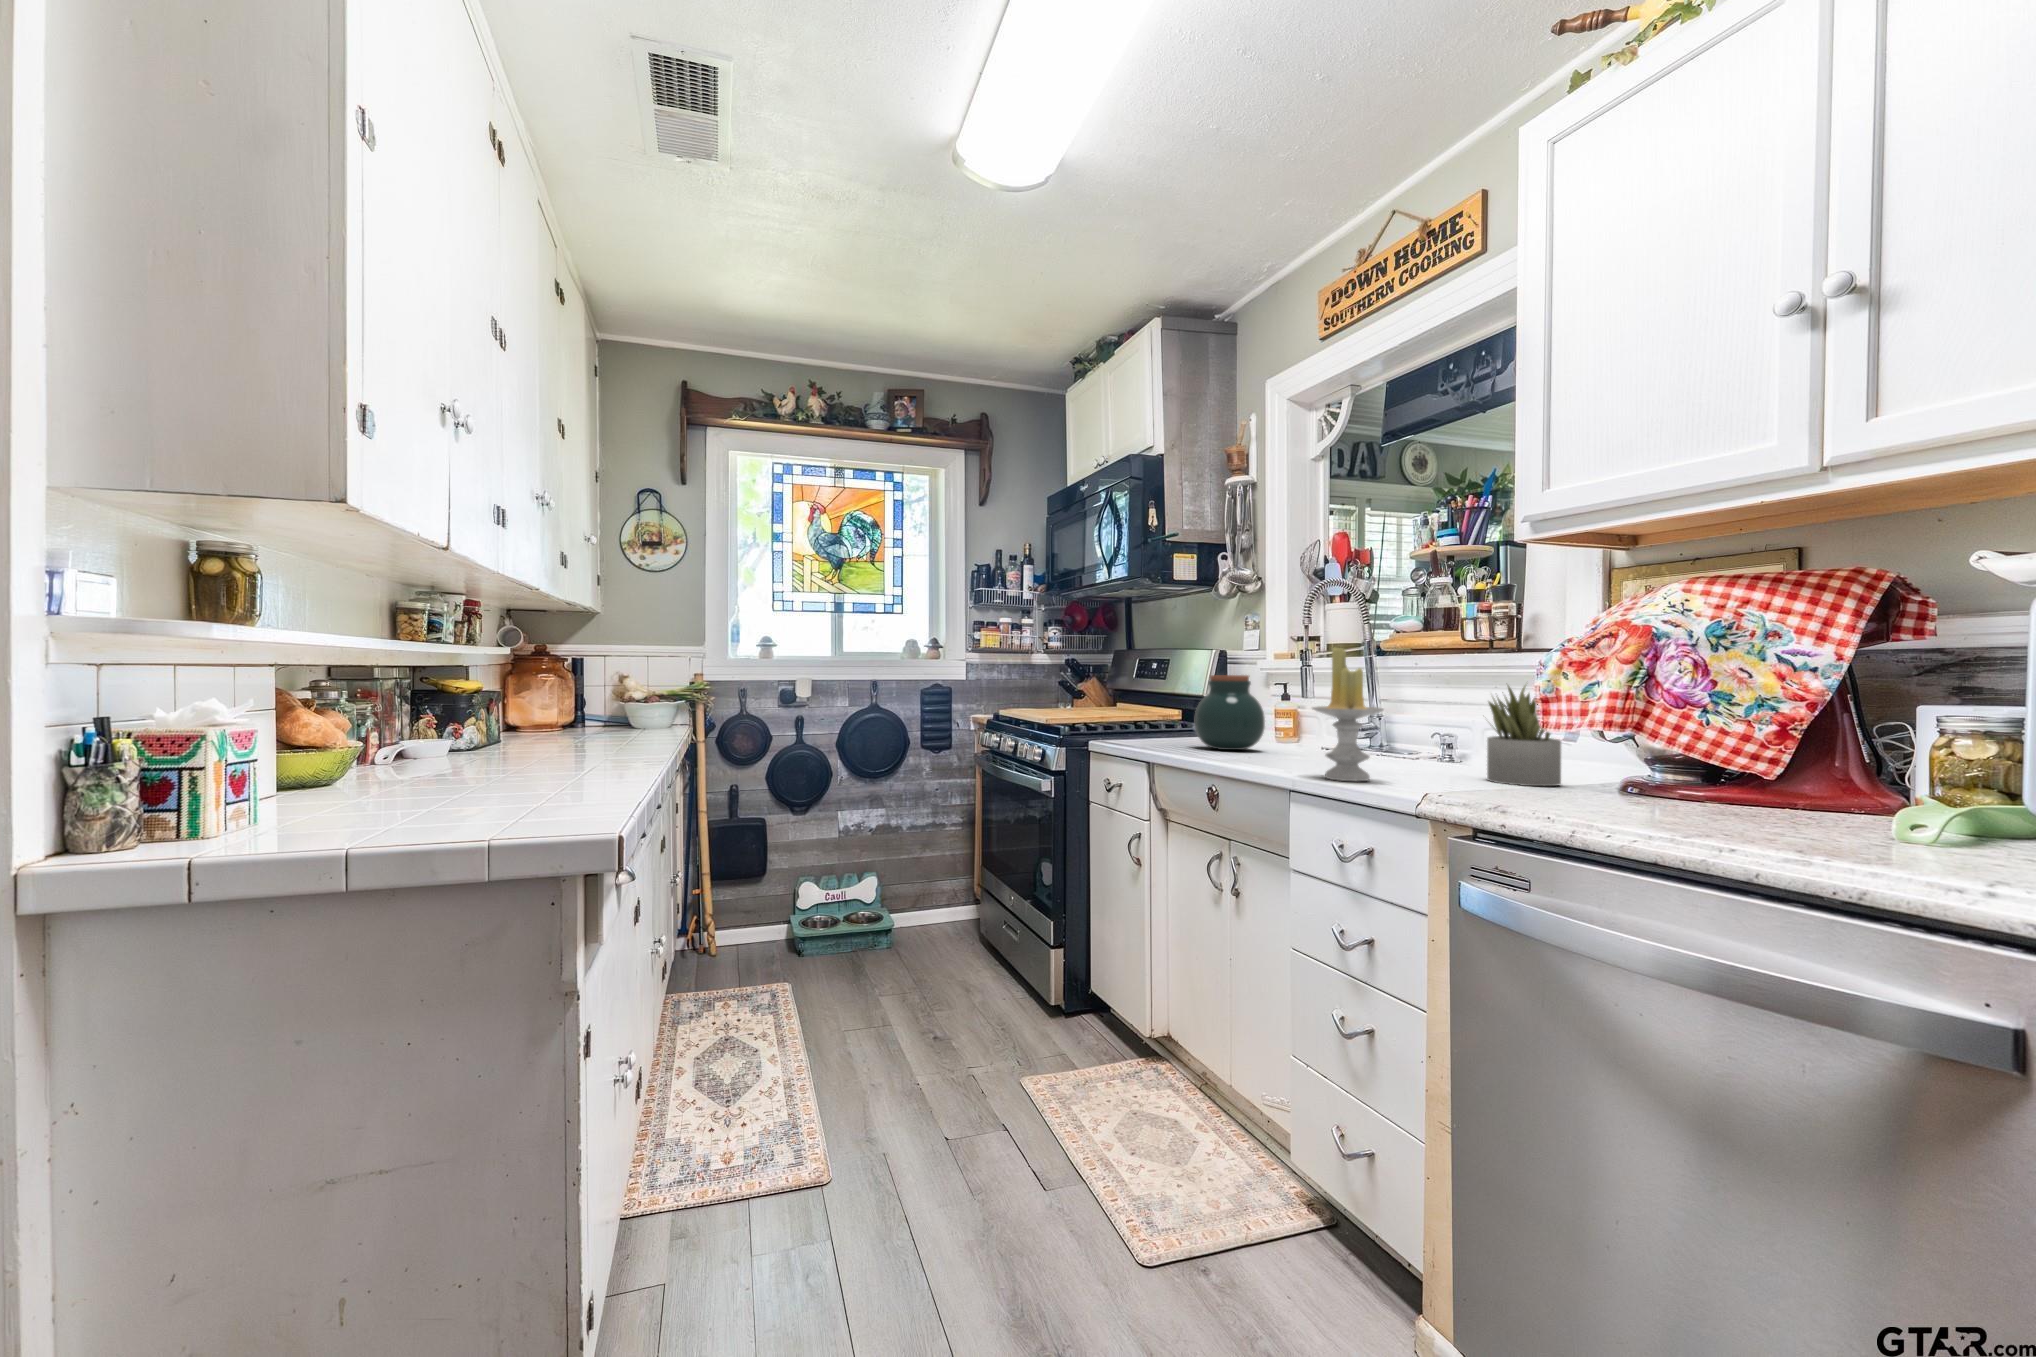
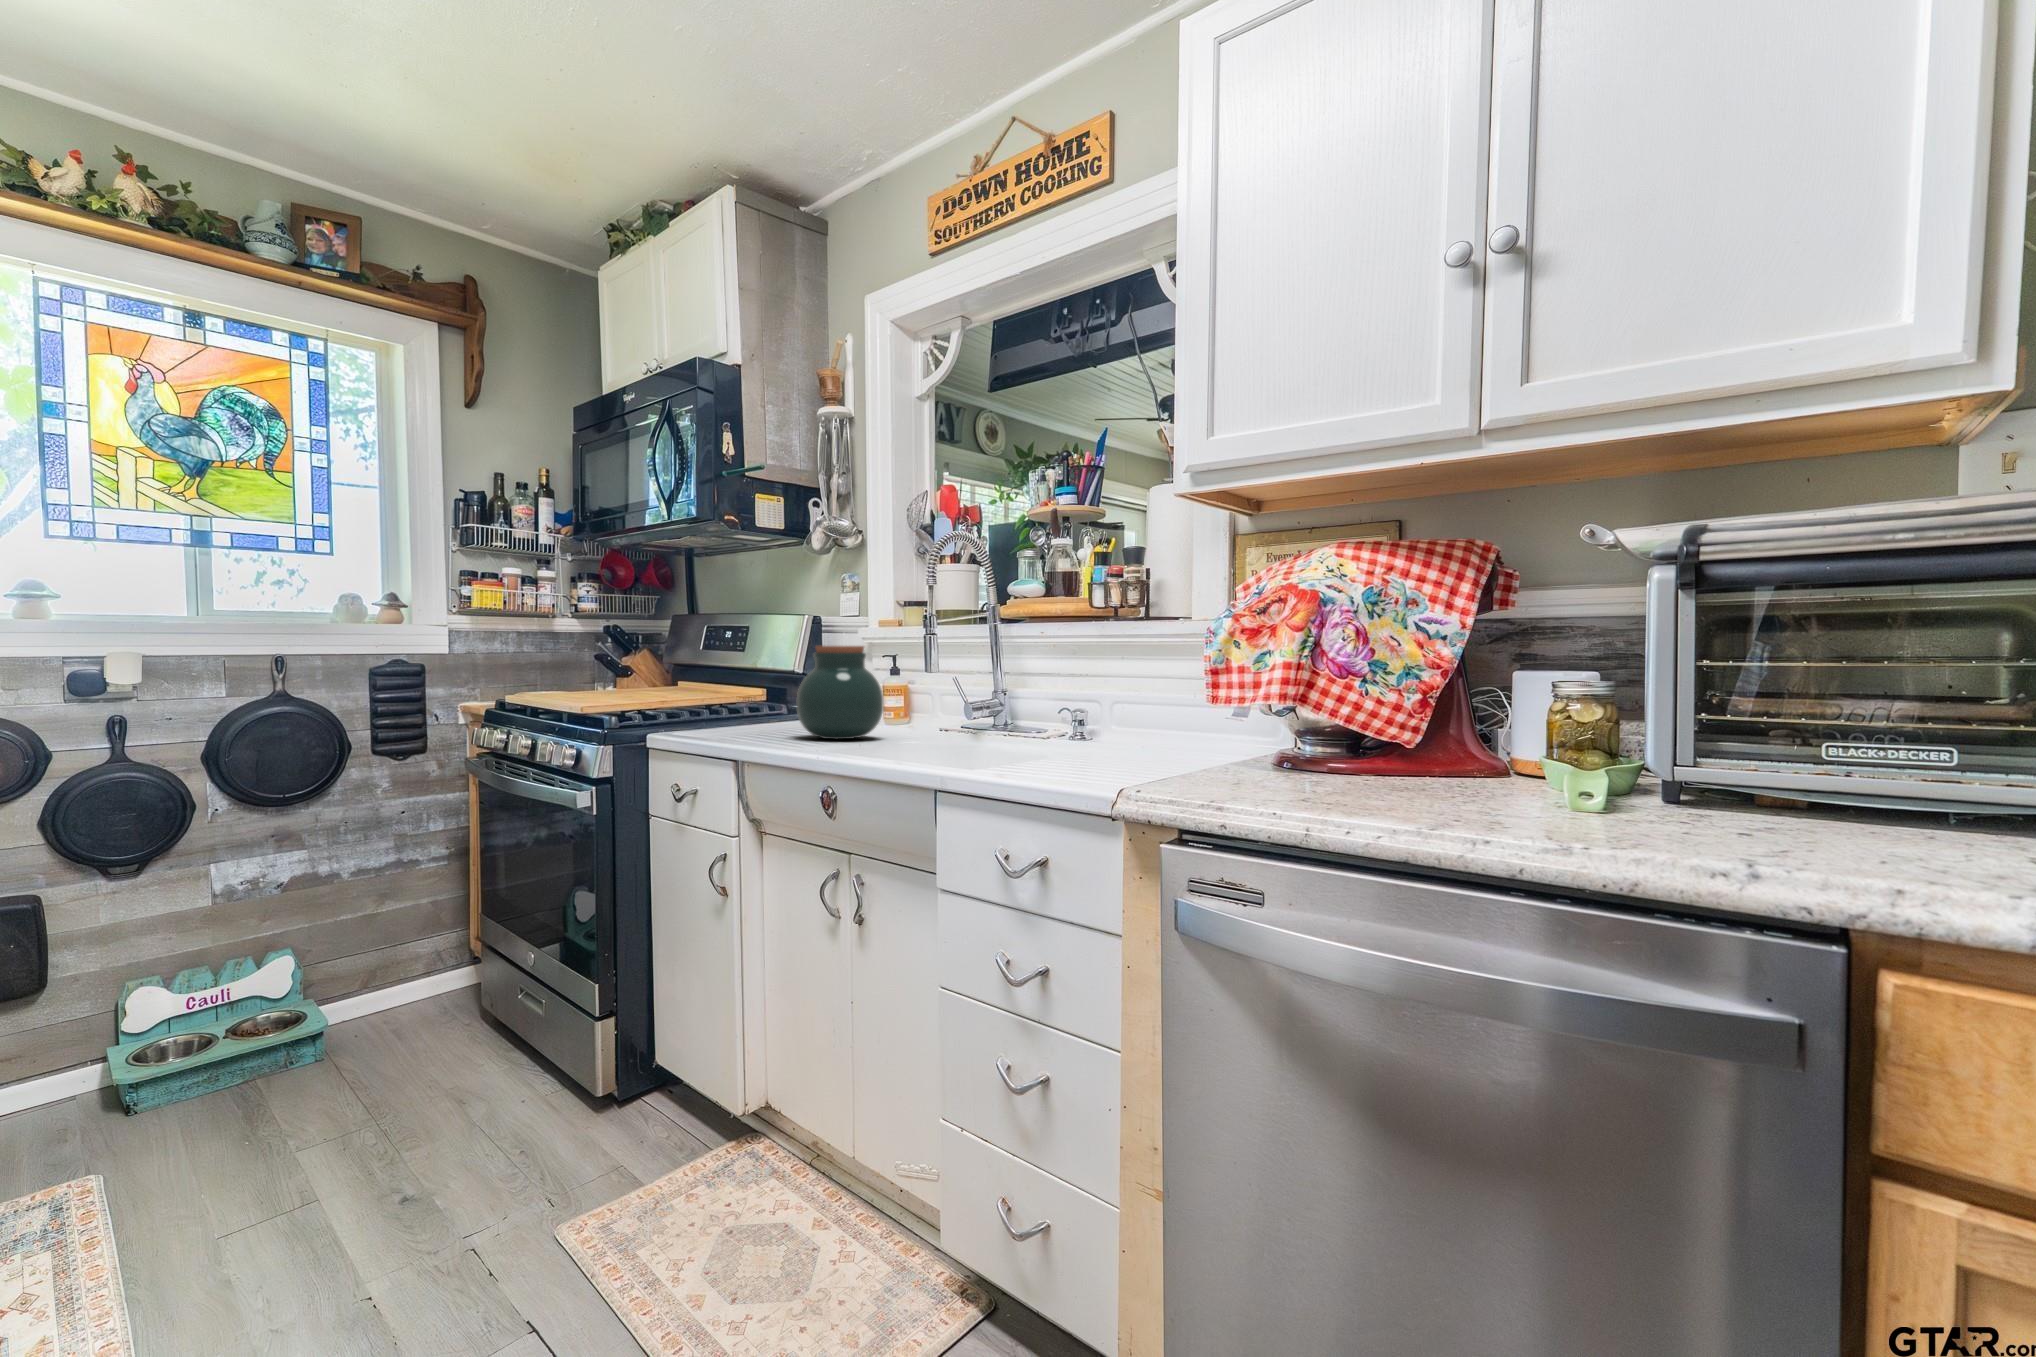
candle: present [1313,648,1384,781] -> none [967,610,1050,776]
succulent plant: present [1487,686,1561,786] -> none [1132,651,1209,765]

